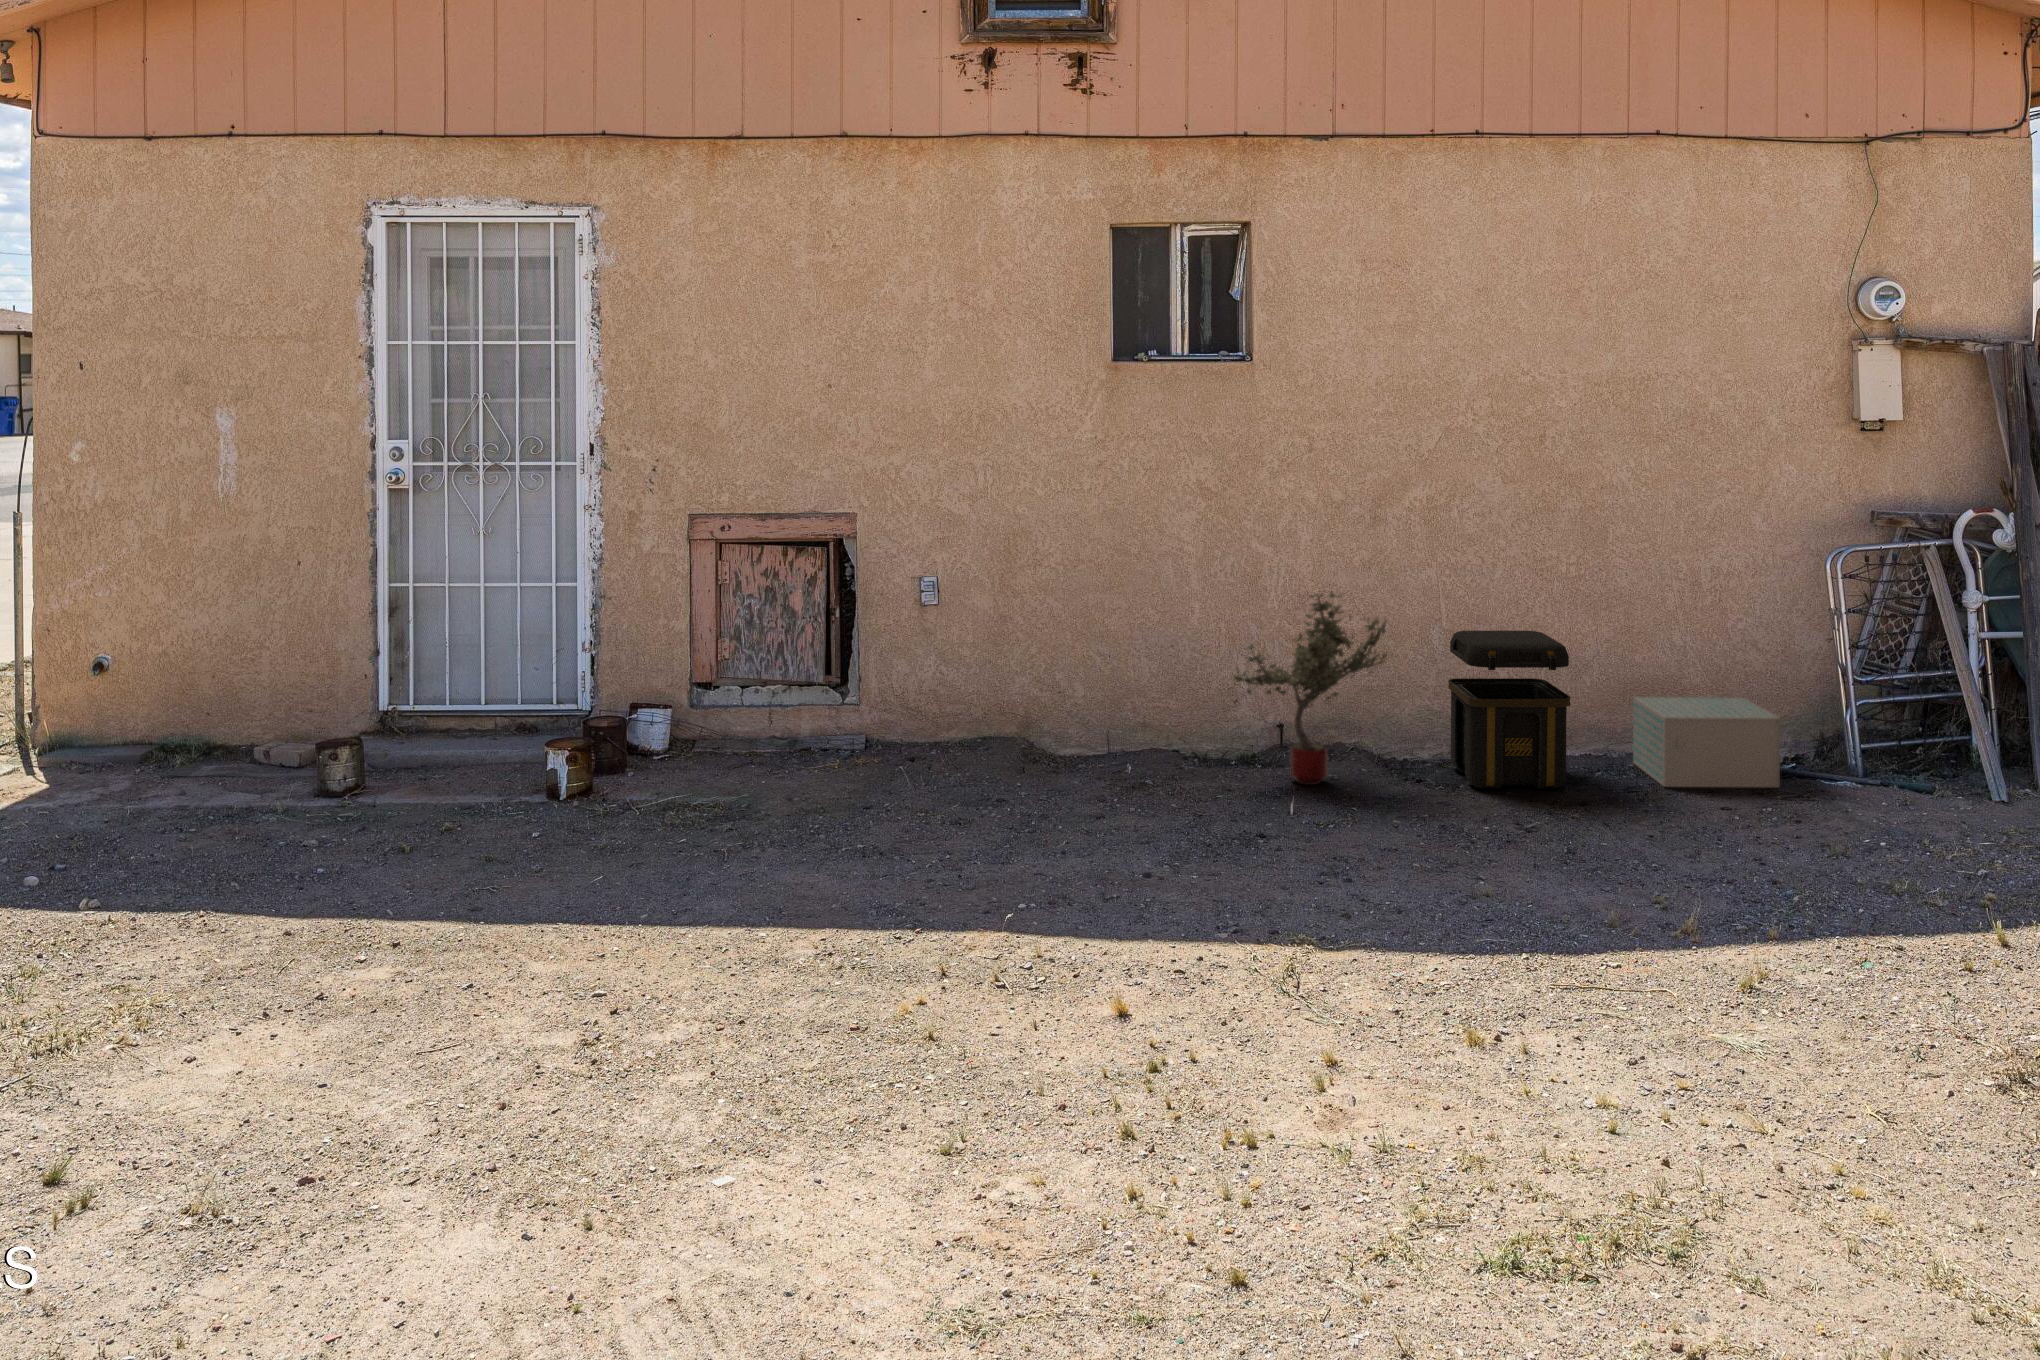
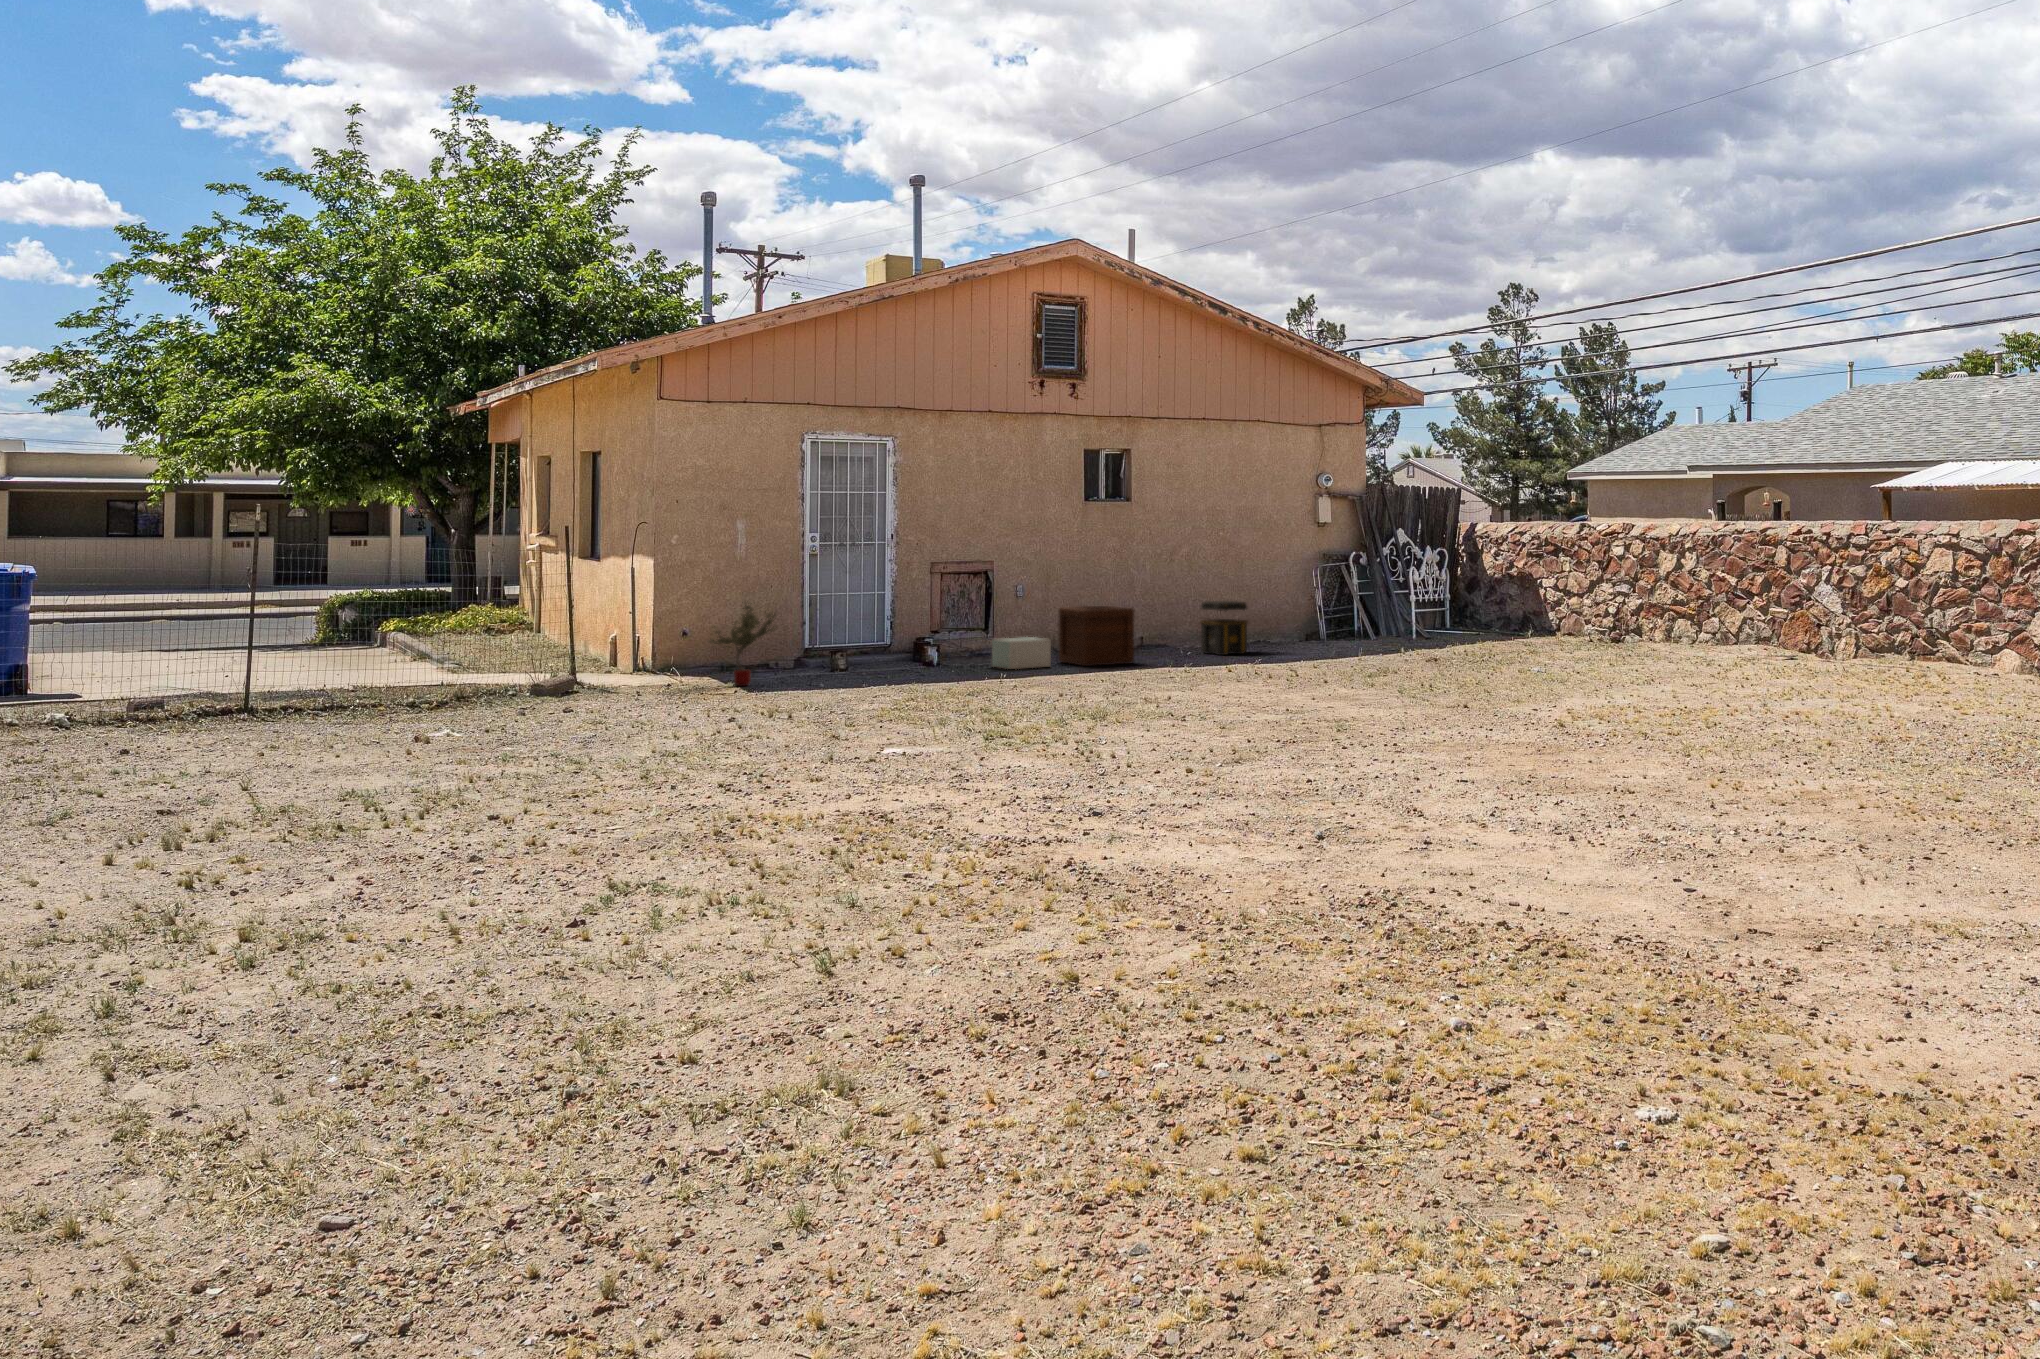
potted tree: present [1233,592,1387,785] -> present [710,603,776,686]
wooden crate: none [1011,630,1163,805] -> present [1059,606,1134,666]
storage box: present [1633,697,1781,787] -> present [992,637,1051,669]

